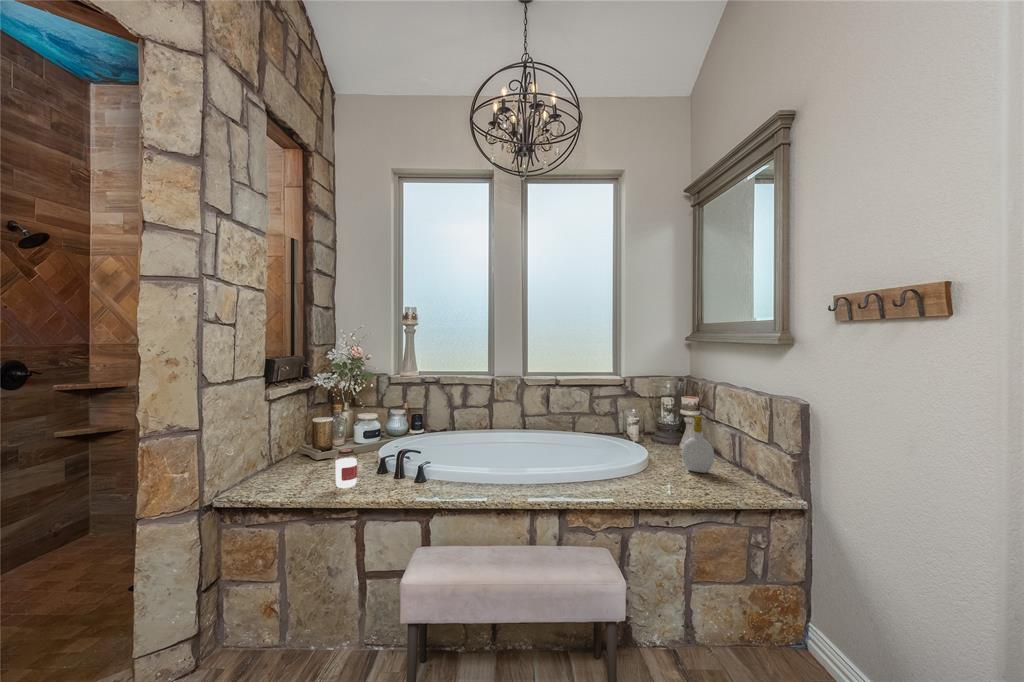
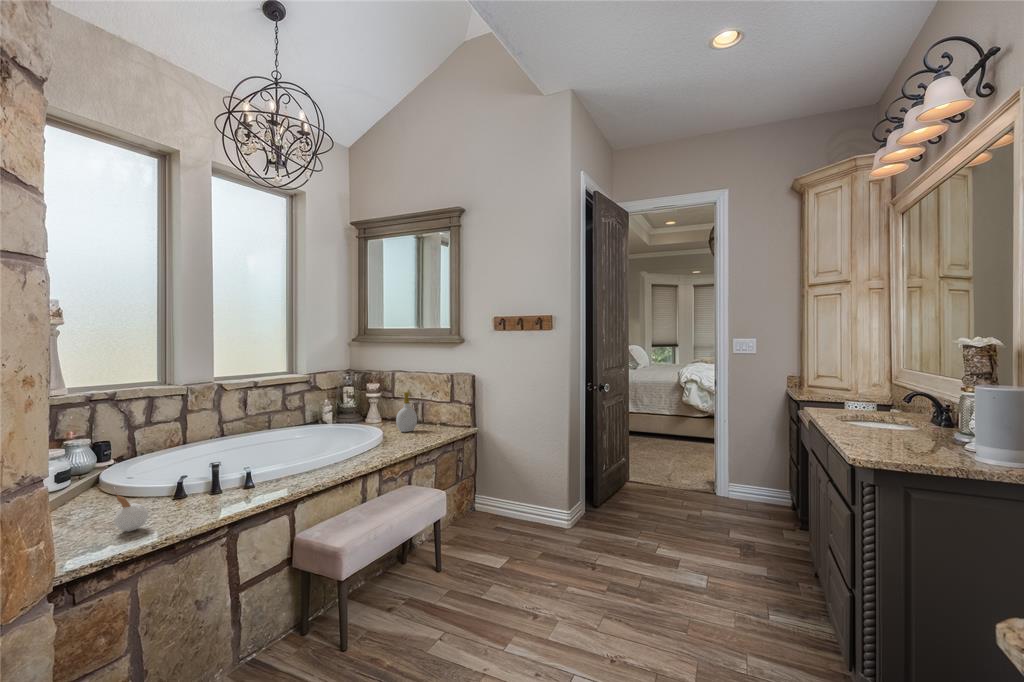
jar: present [334,449,358,488] -> none [166,468,196,516]
candle: none [296,452,318,488] -> present [114,492,148,532]

